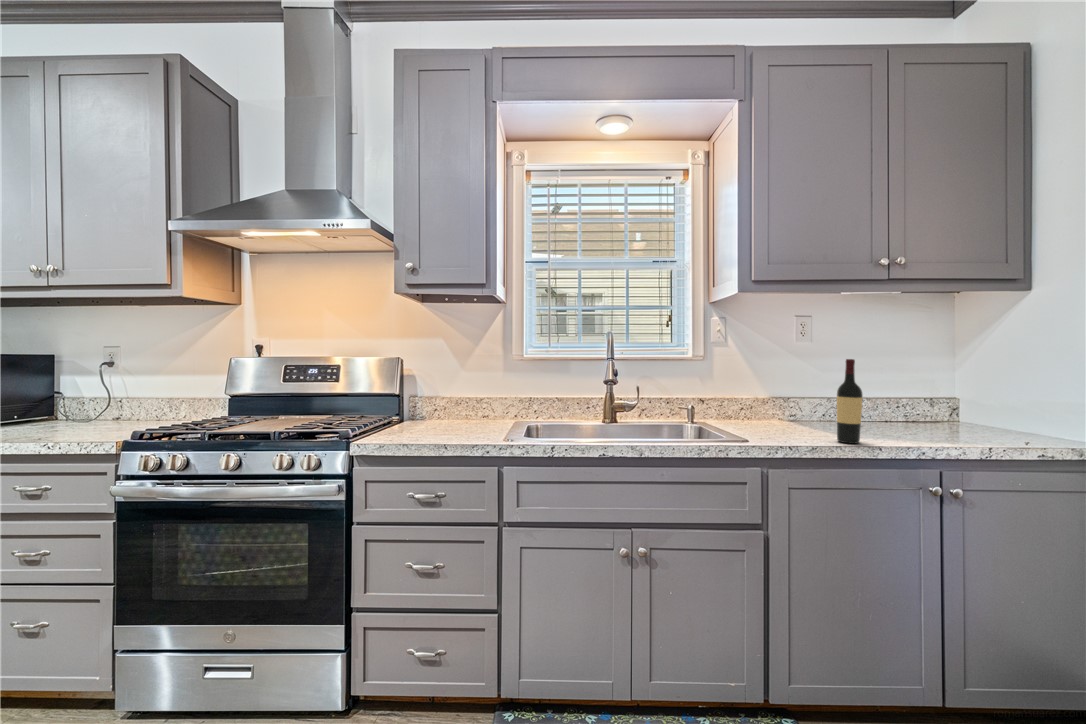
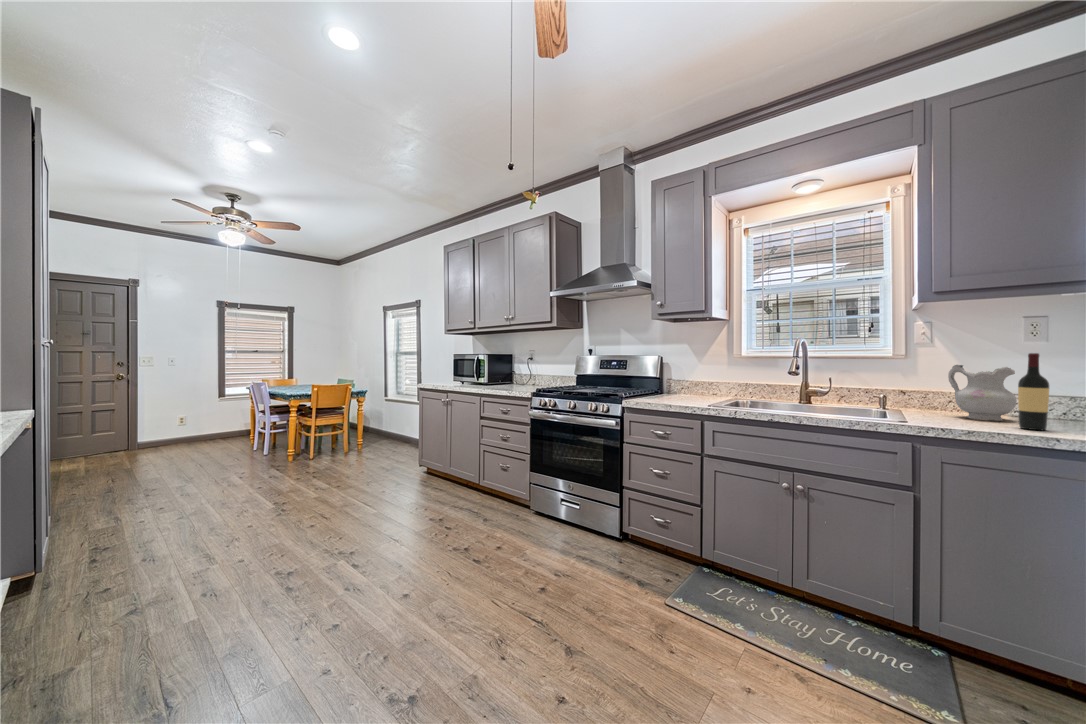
ceramic pitcher: none [756,369,815,432] -> present [948,365,1017,421]

